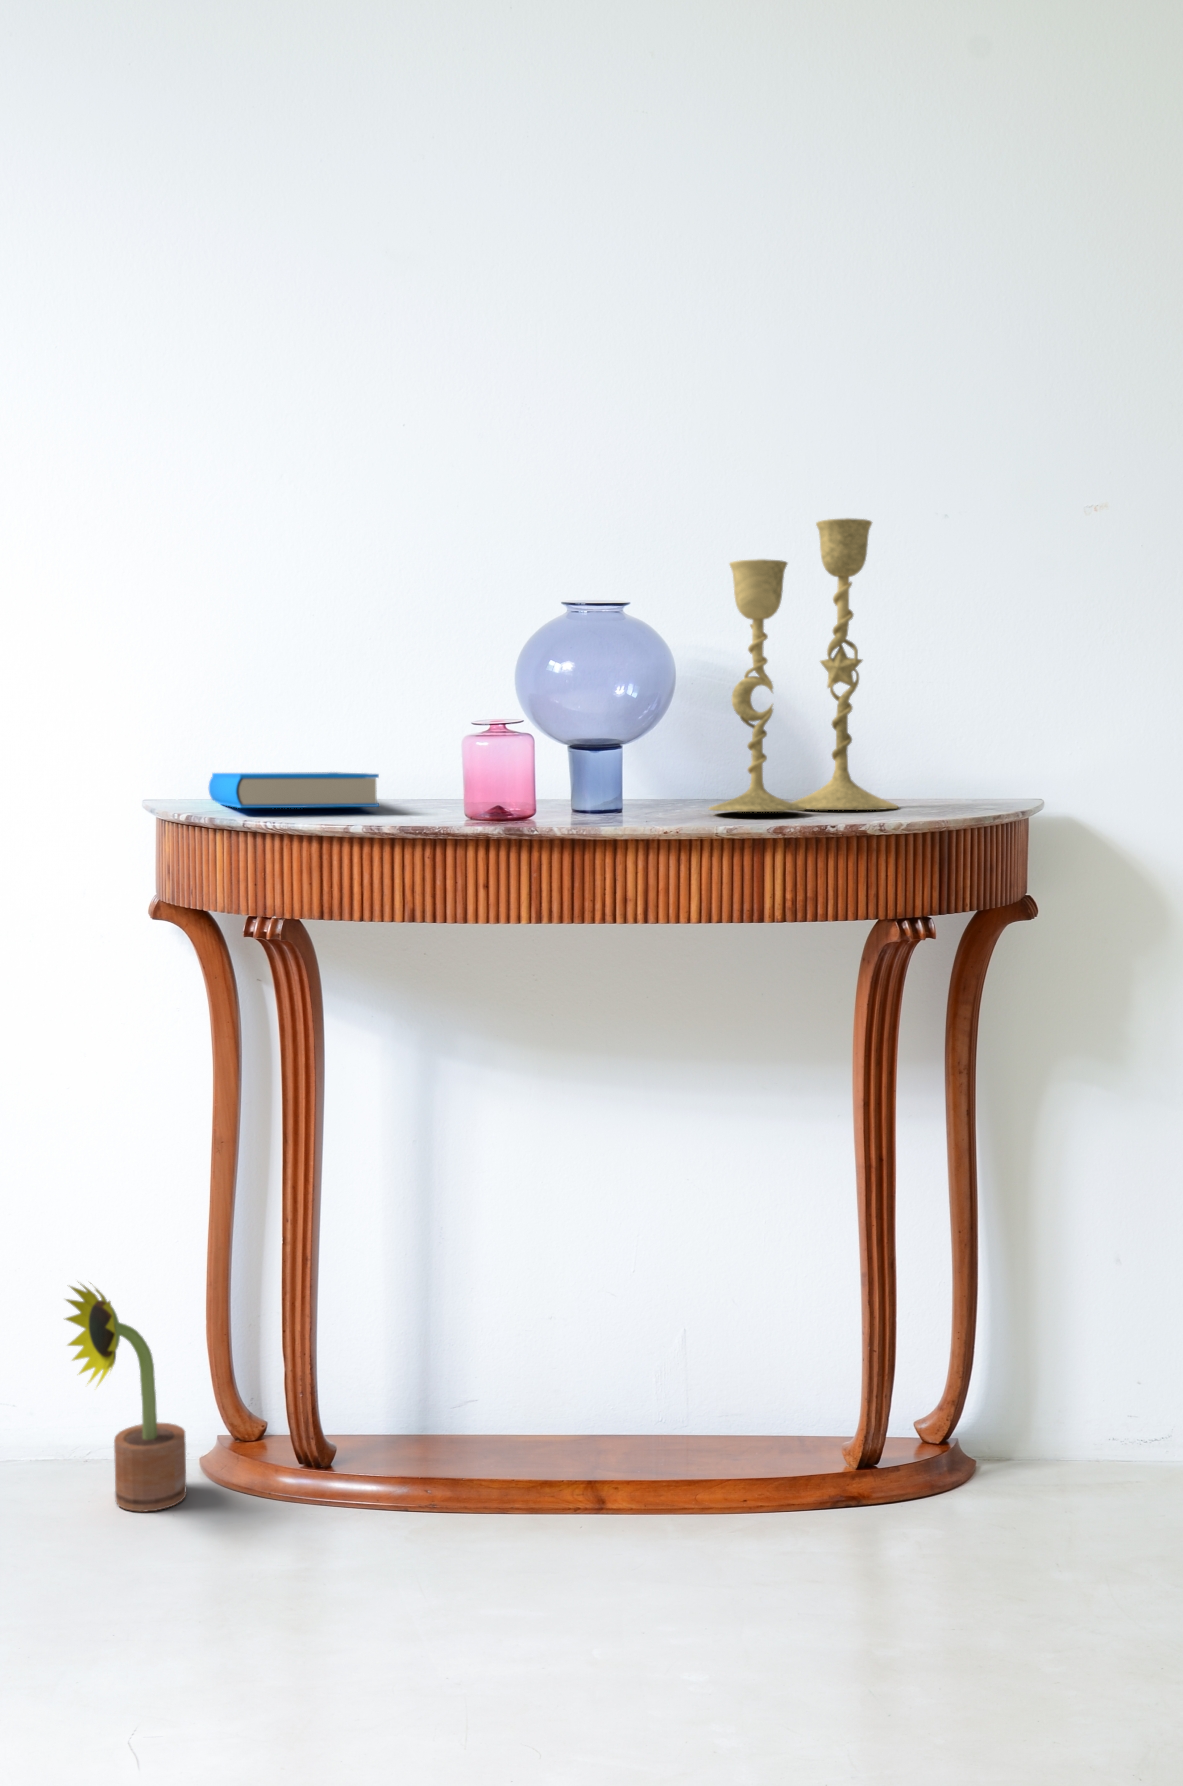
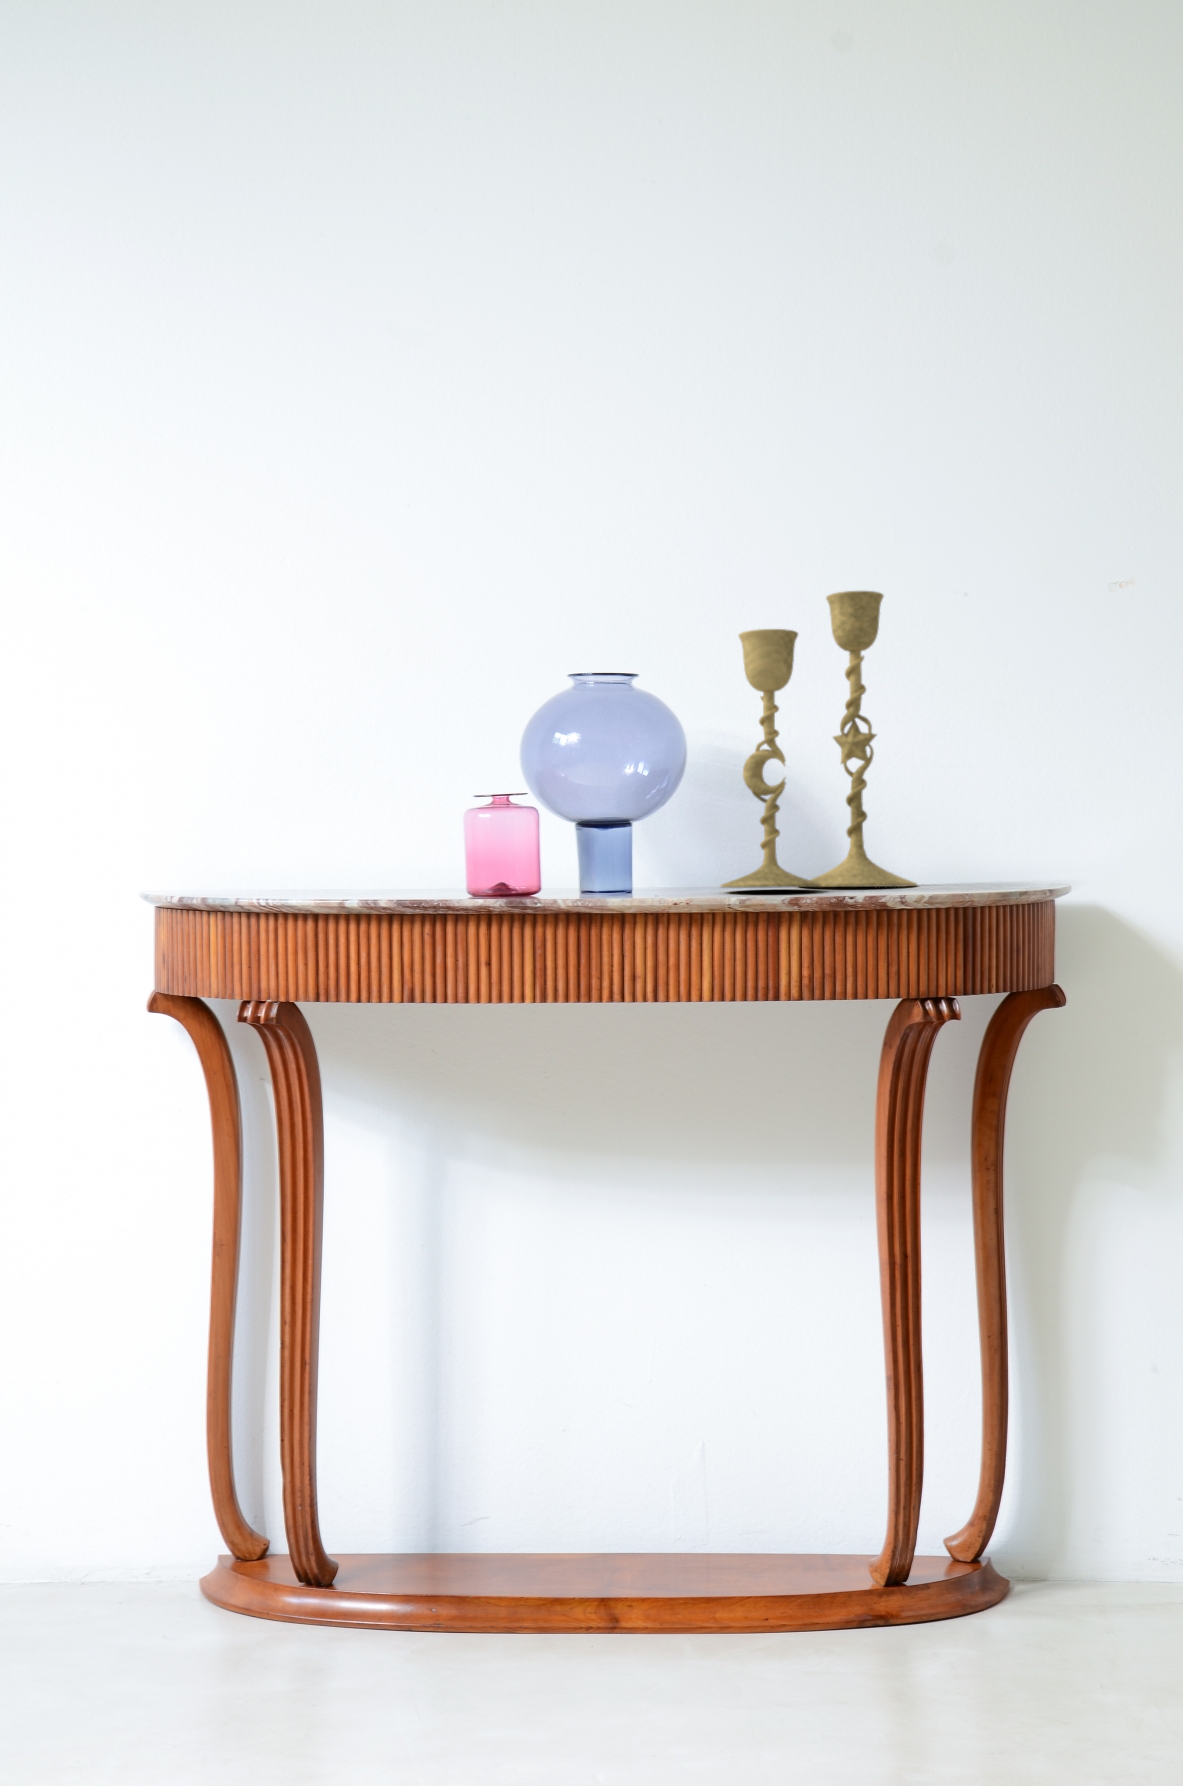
book: present [209,772,379,808] -> none [211,853,380,889]
decorative plant: present [65,1284,186,1512] -> none [51,1385,178,1636]

